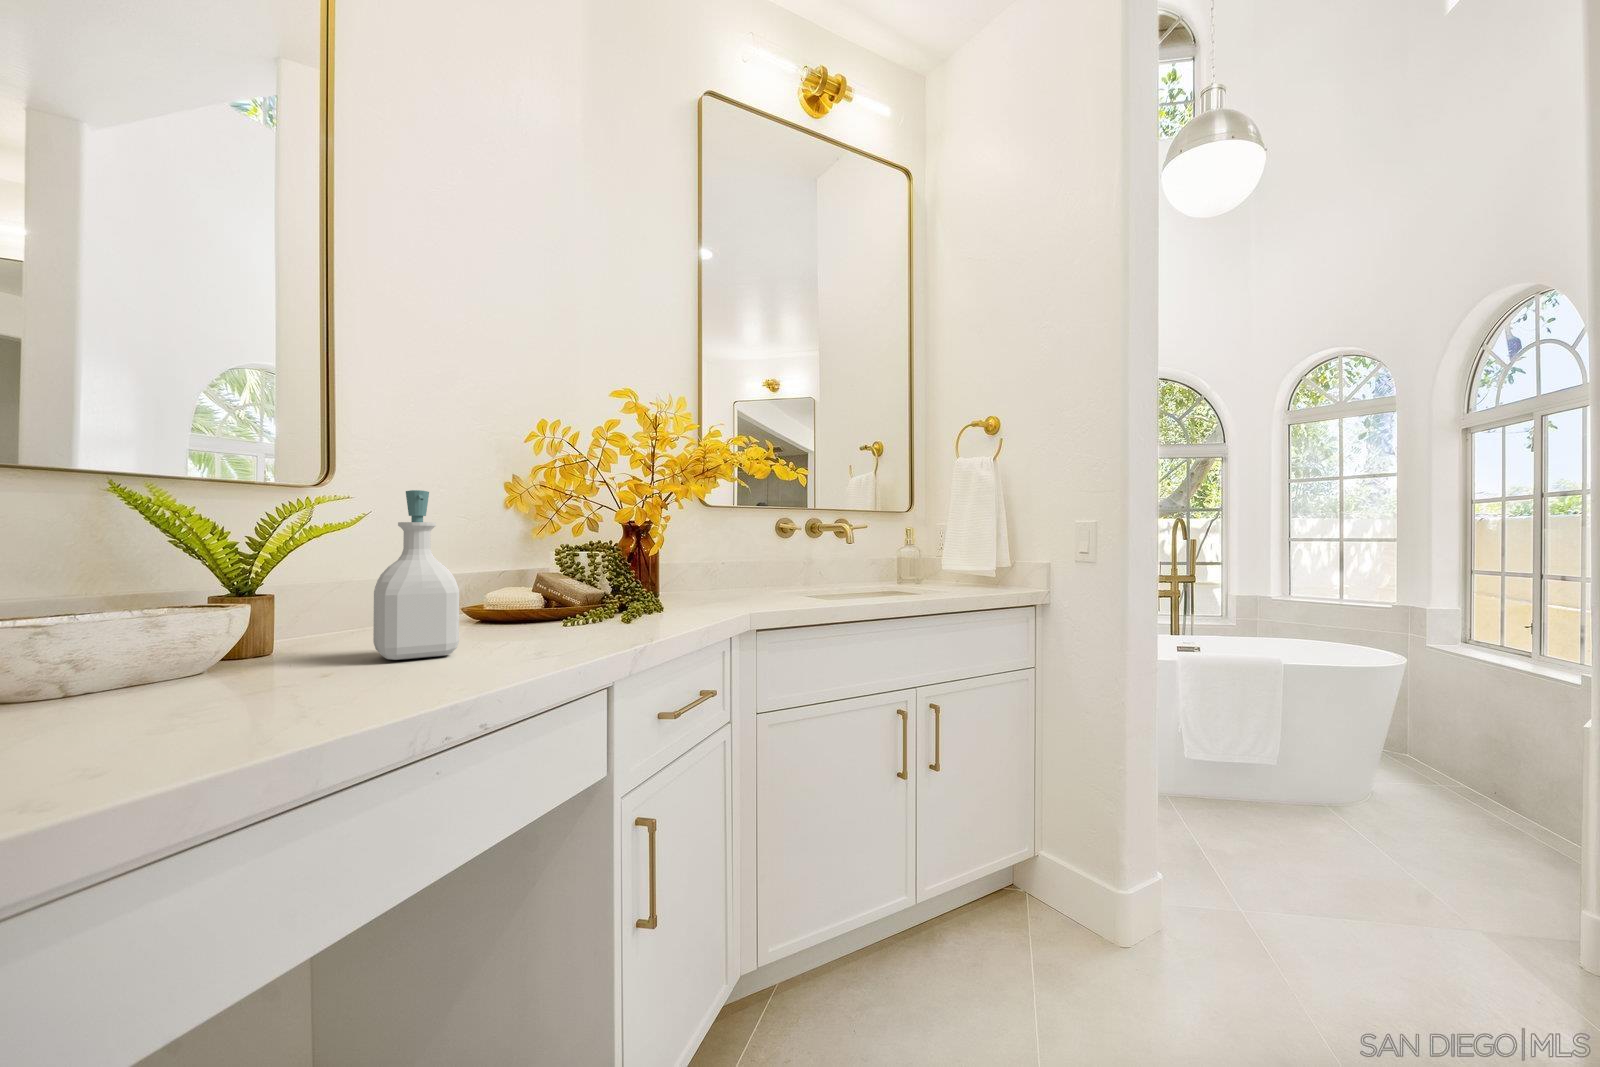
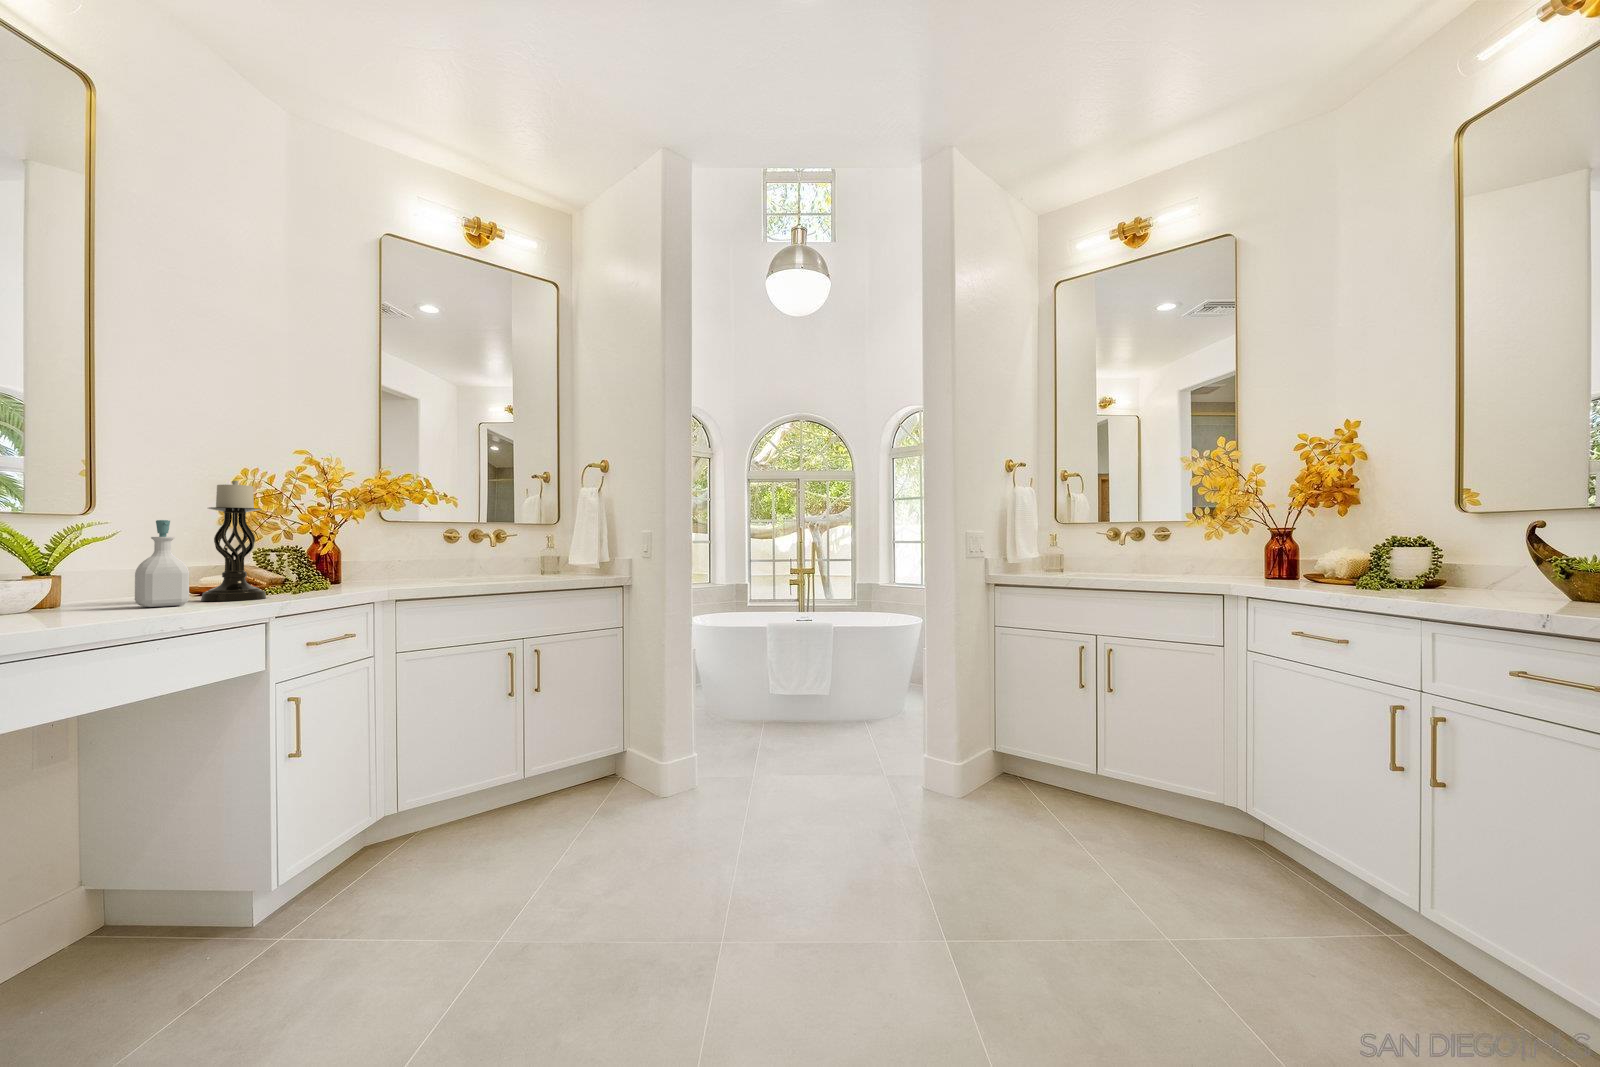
candle holder: none [481,426,578,641] -> present [201,481,266,601]

